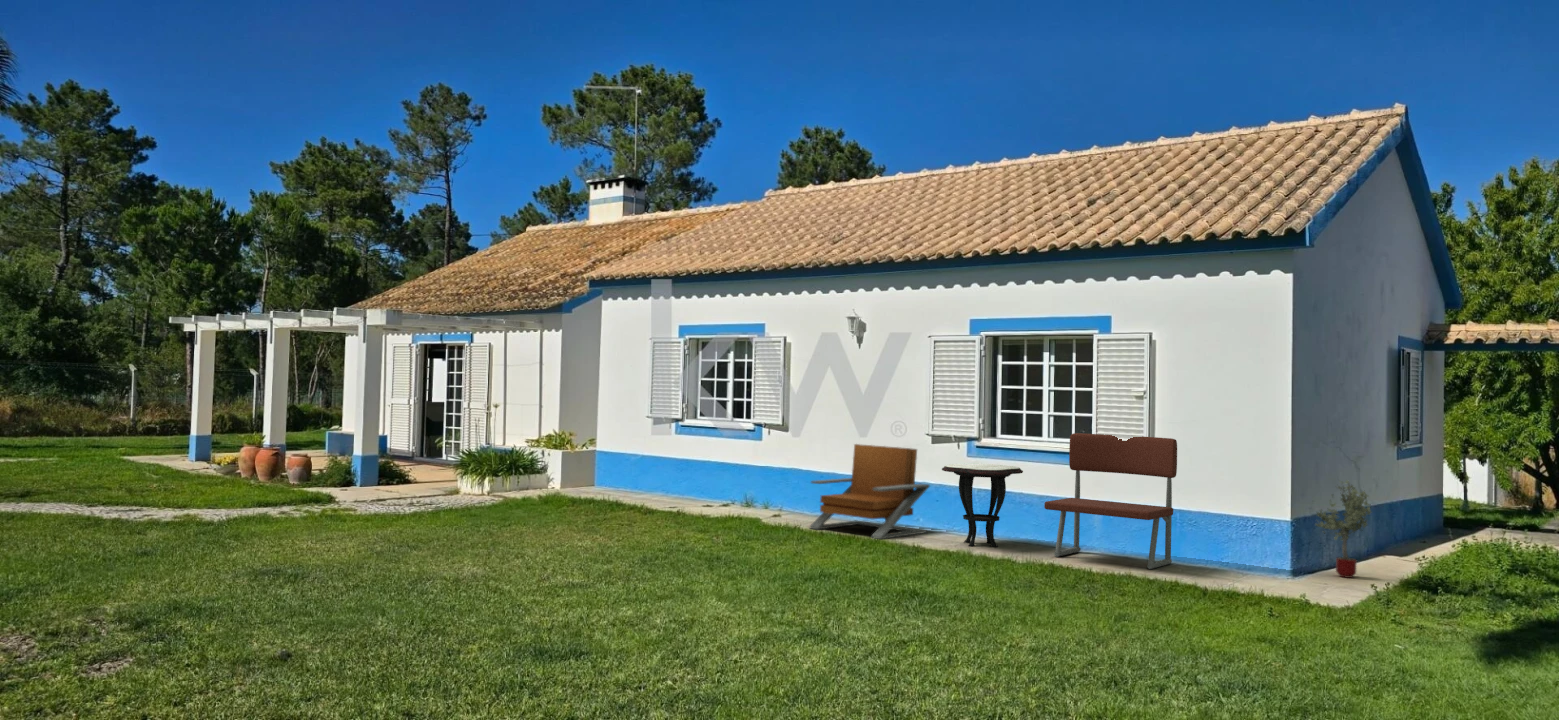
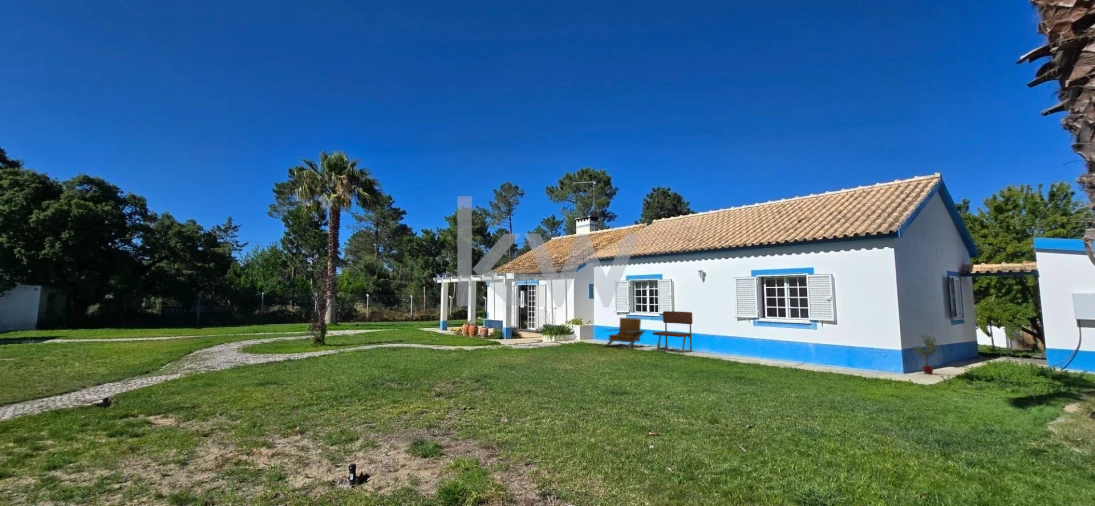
bench: present [1044,433,1177,569] -> present [653,311,692,353]
lounge chair: present [810,444,929,539] -> present [606,318,645,348]
side table: present [942,463,1023,547] -> none [744,328,779,362]

